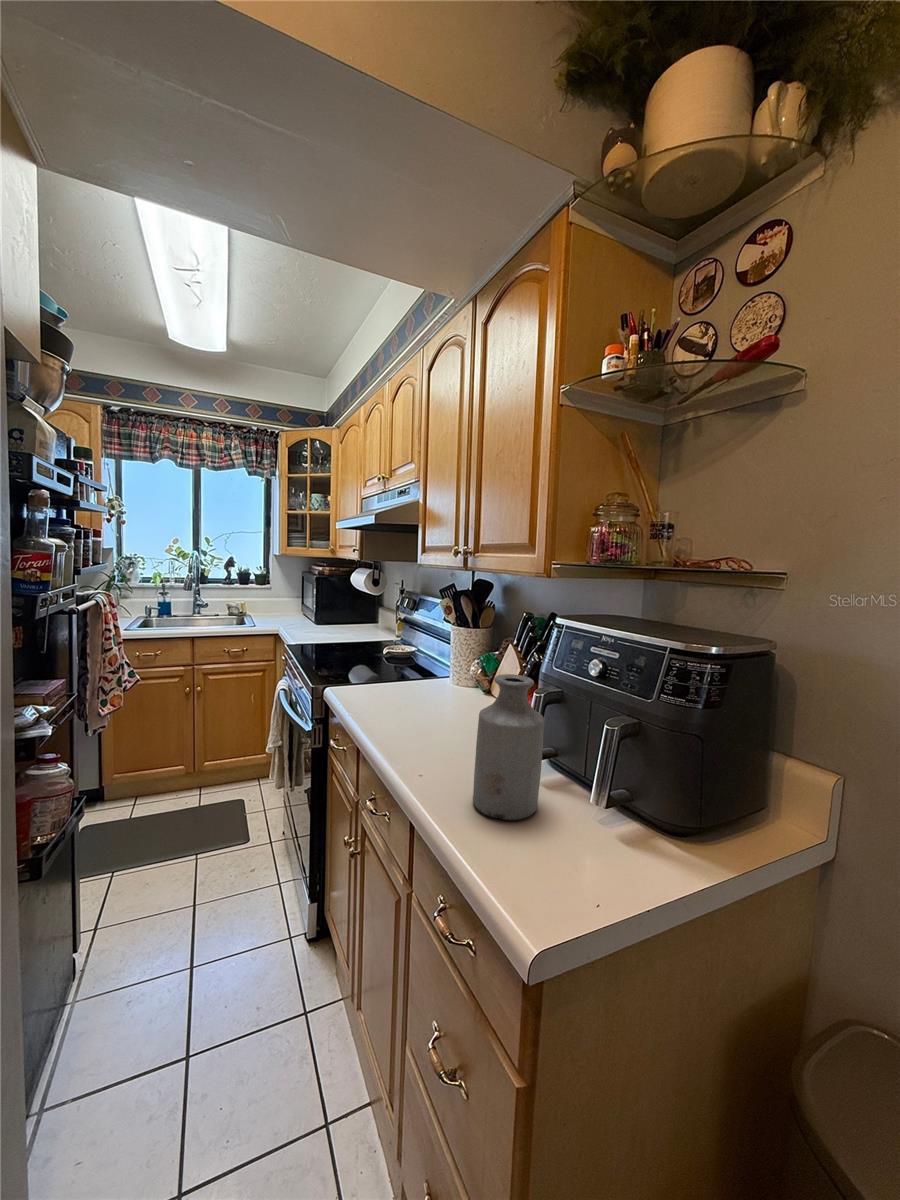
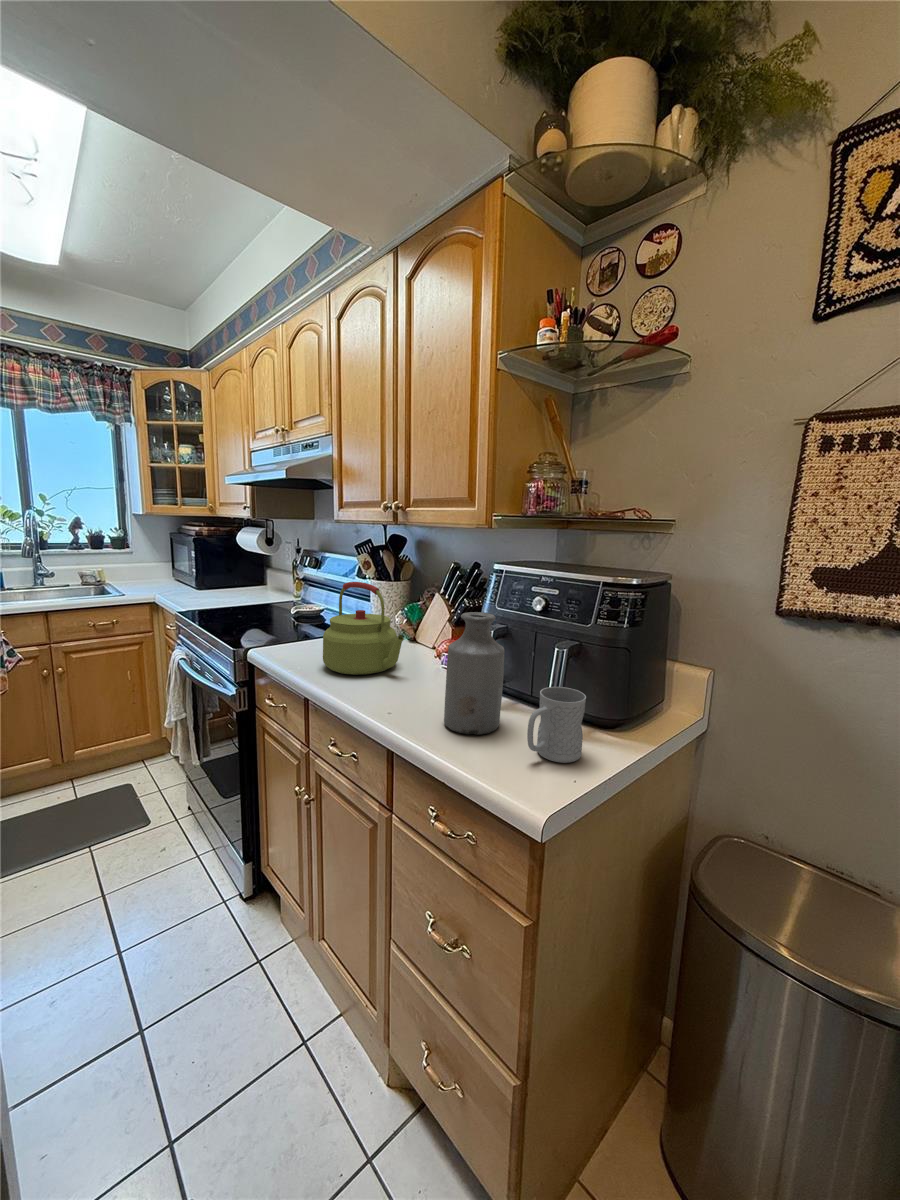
kettle: none [381,628,458,726] -> present [323,582,404,675]
mug: none [550,776,631,880] -> present [527,687,586,763]

